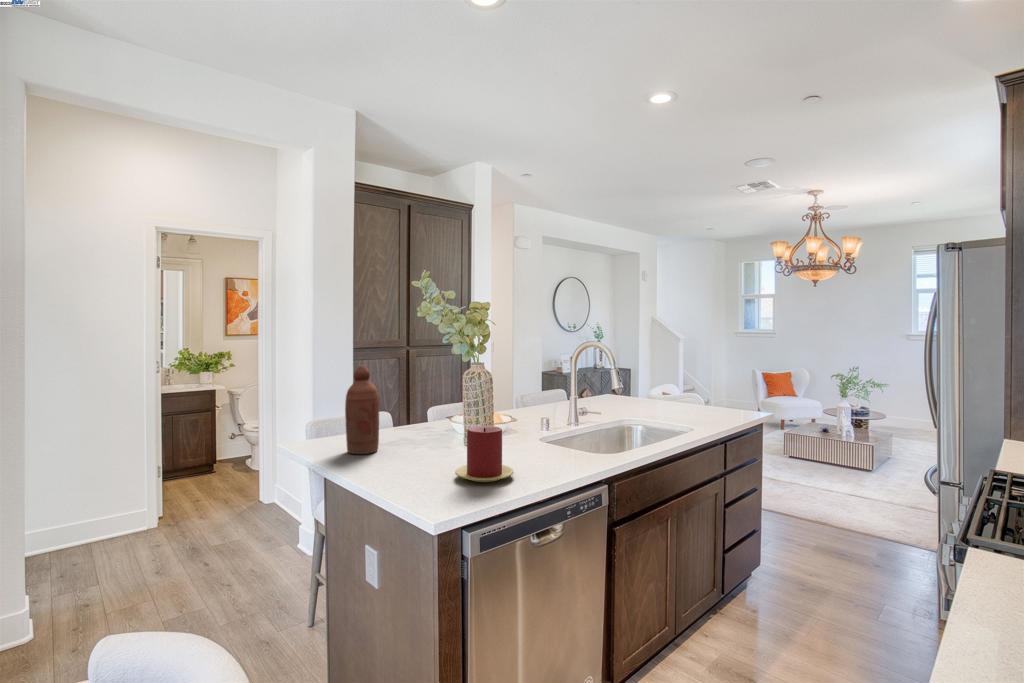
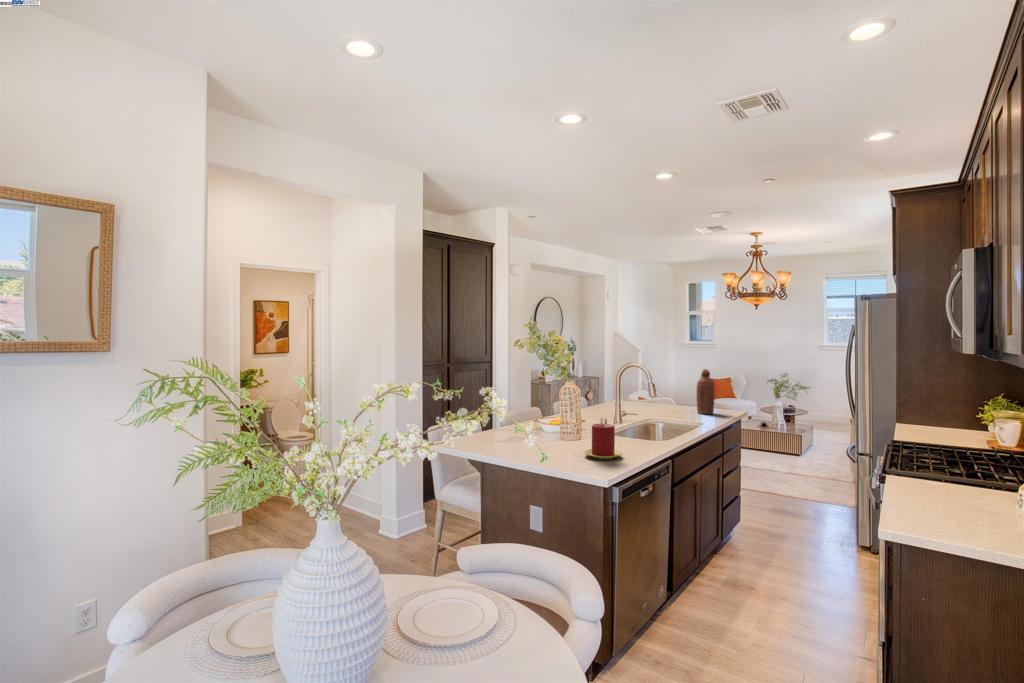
bottle: present [345,366,379,454] -> present [697,369,714,414]

